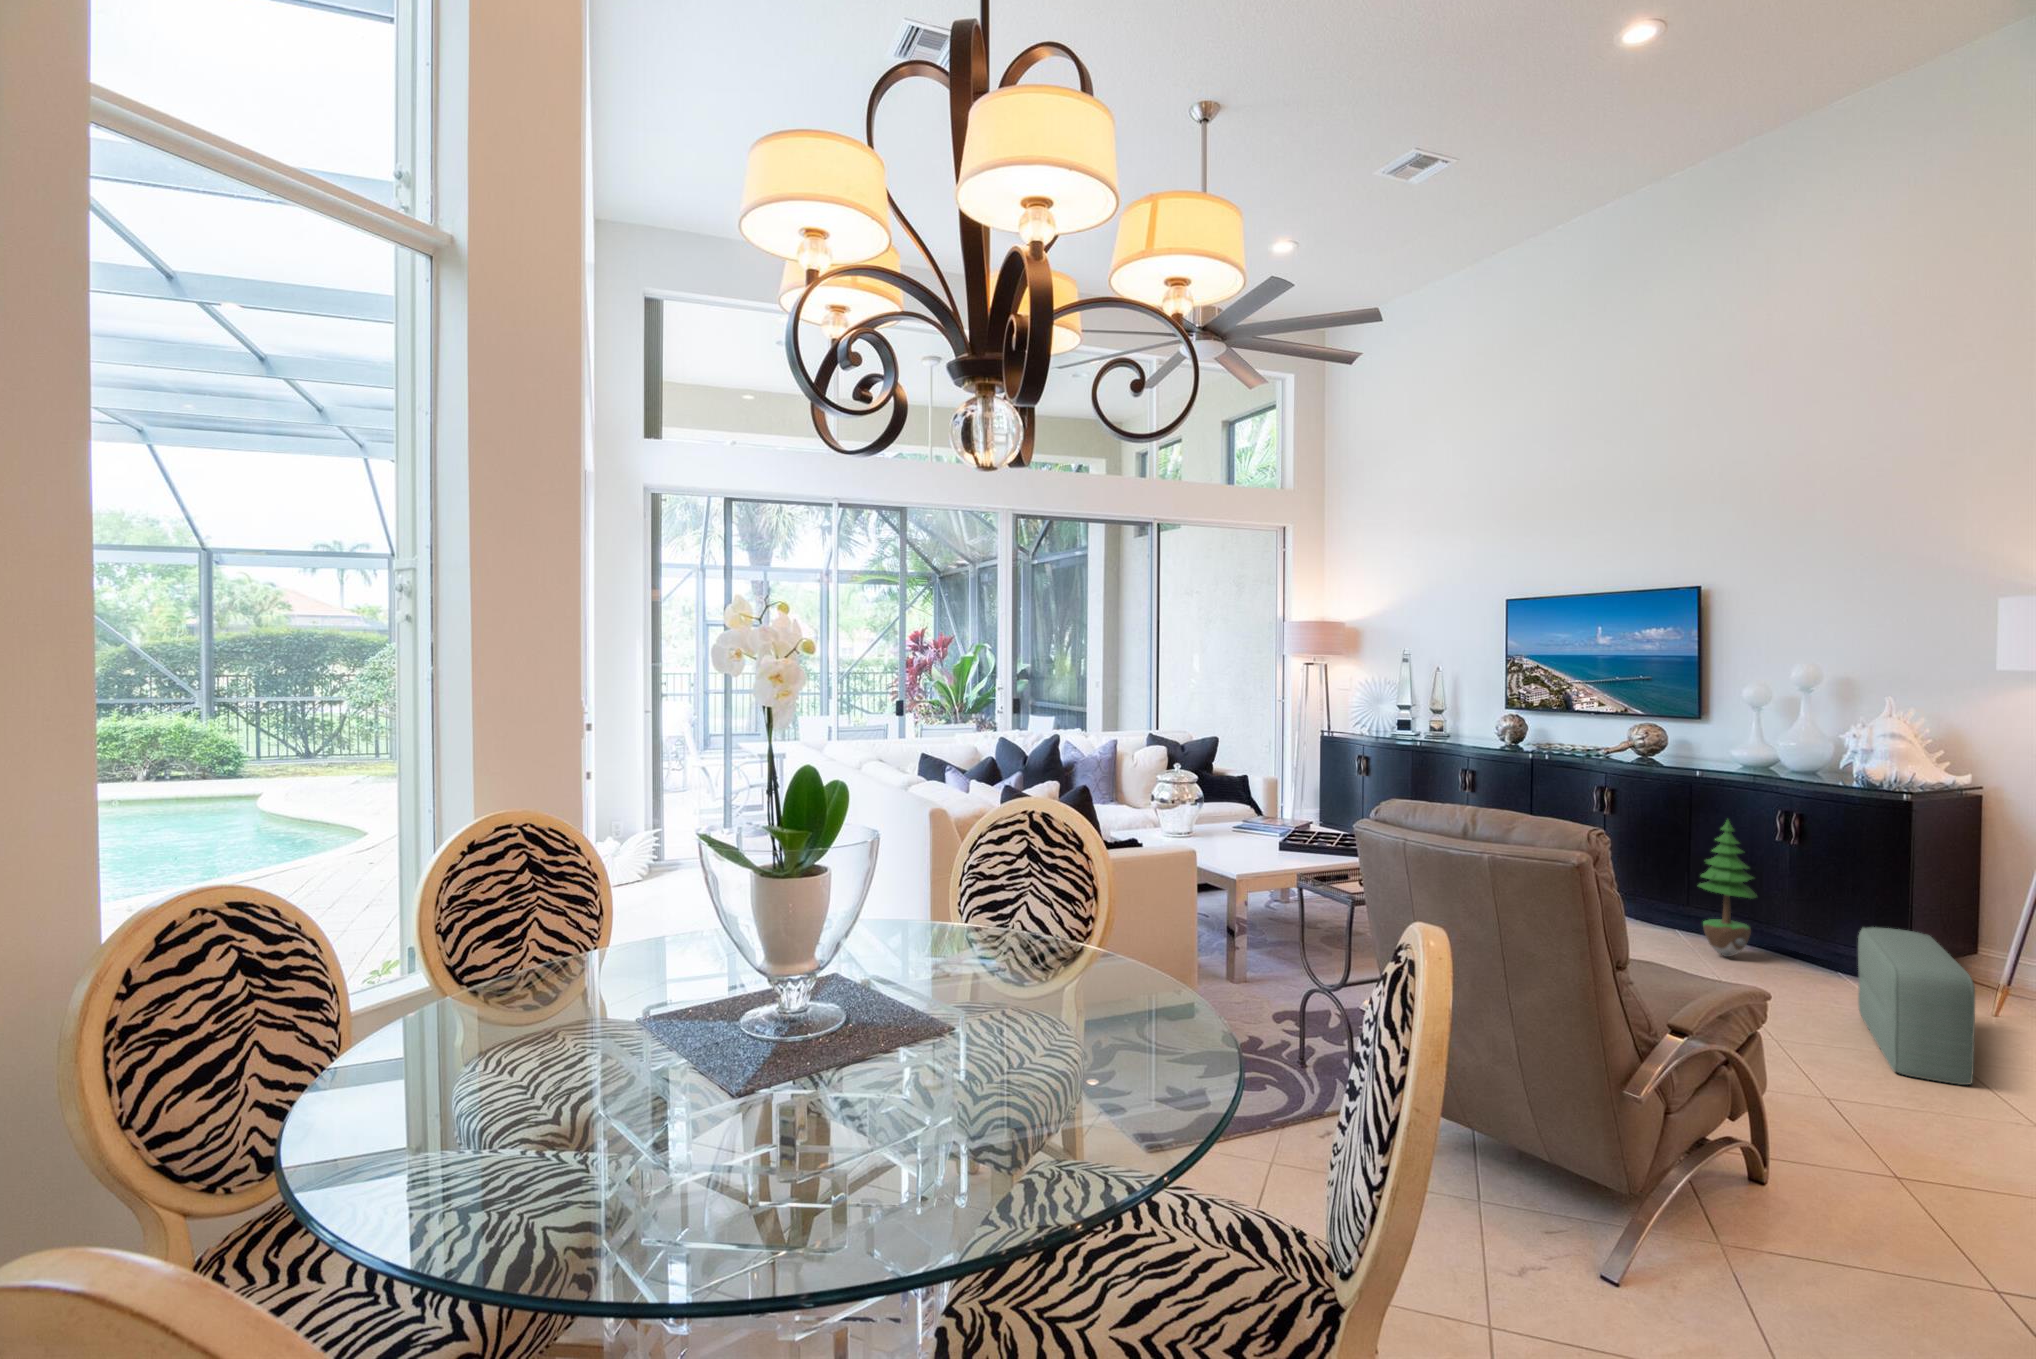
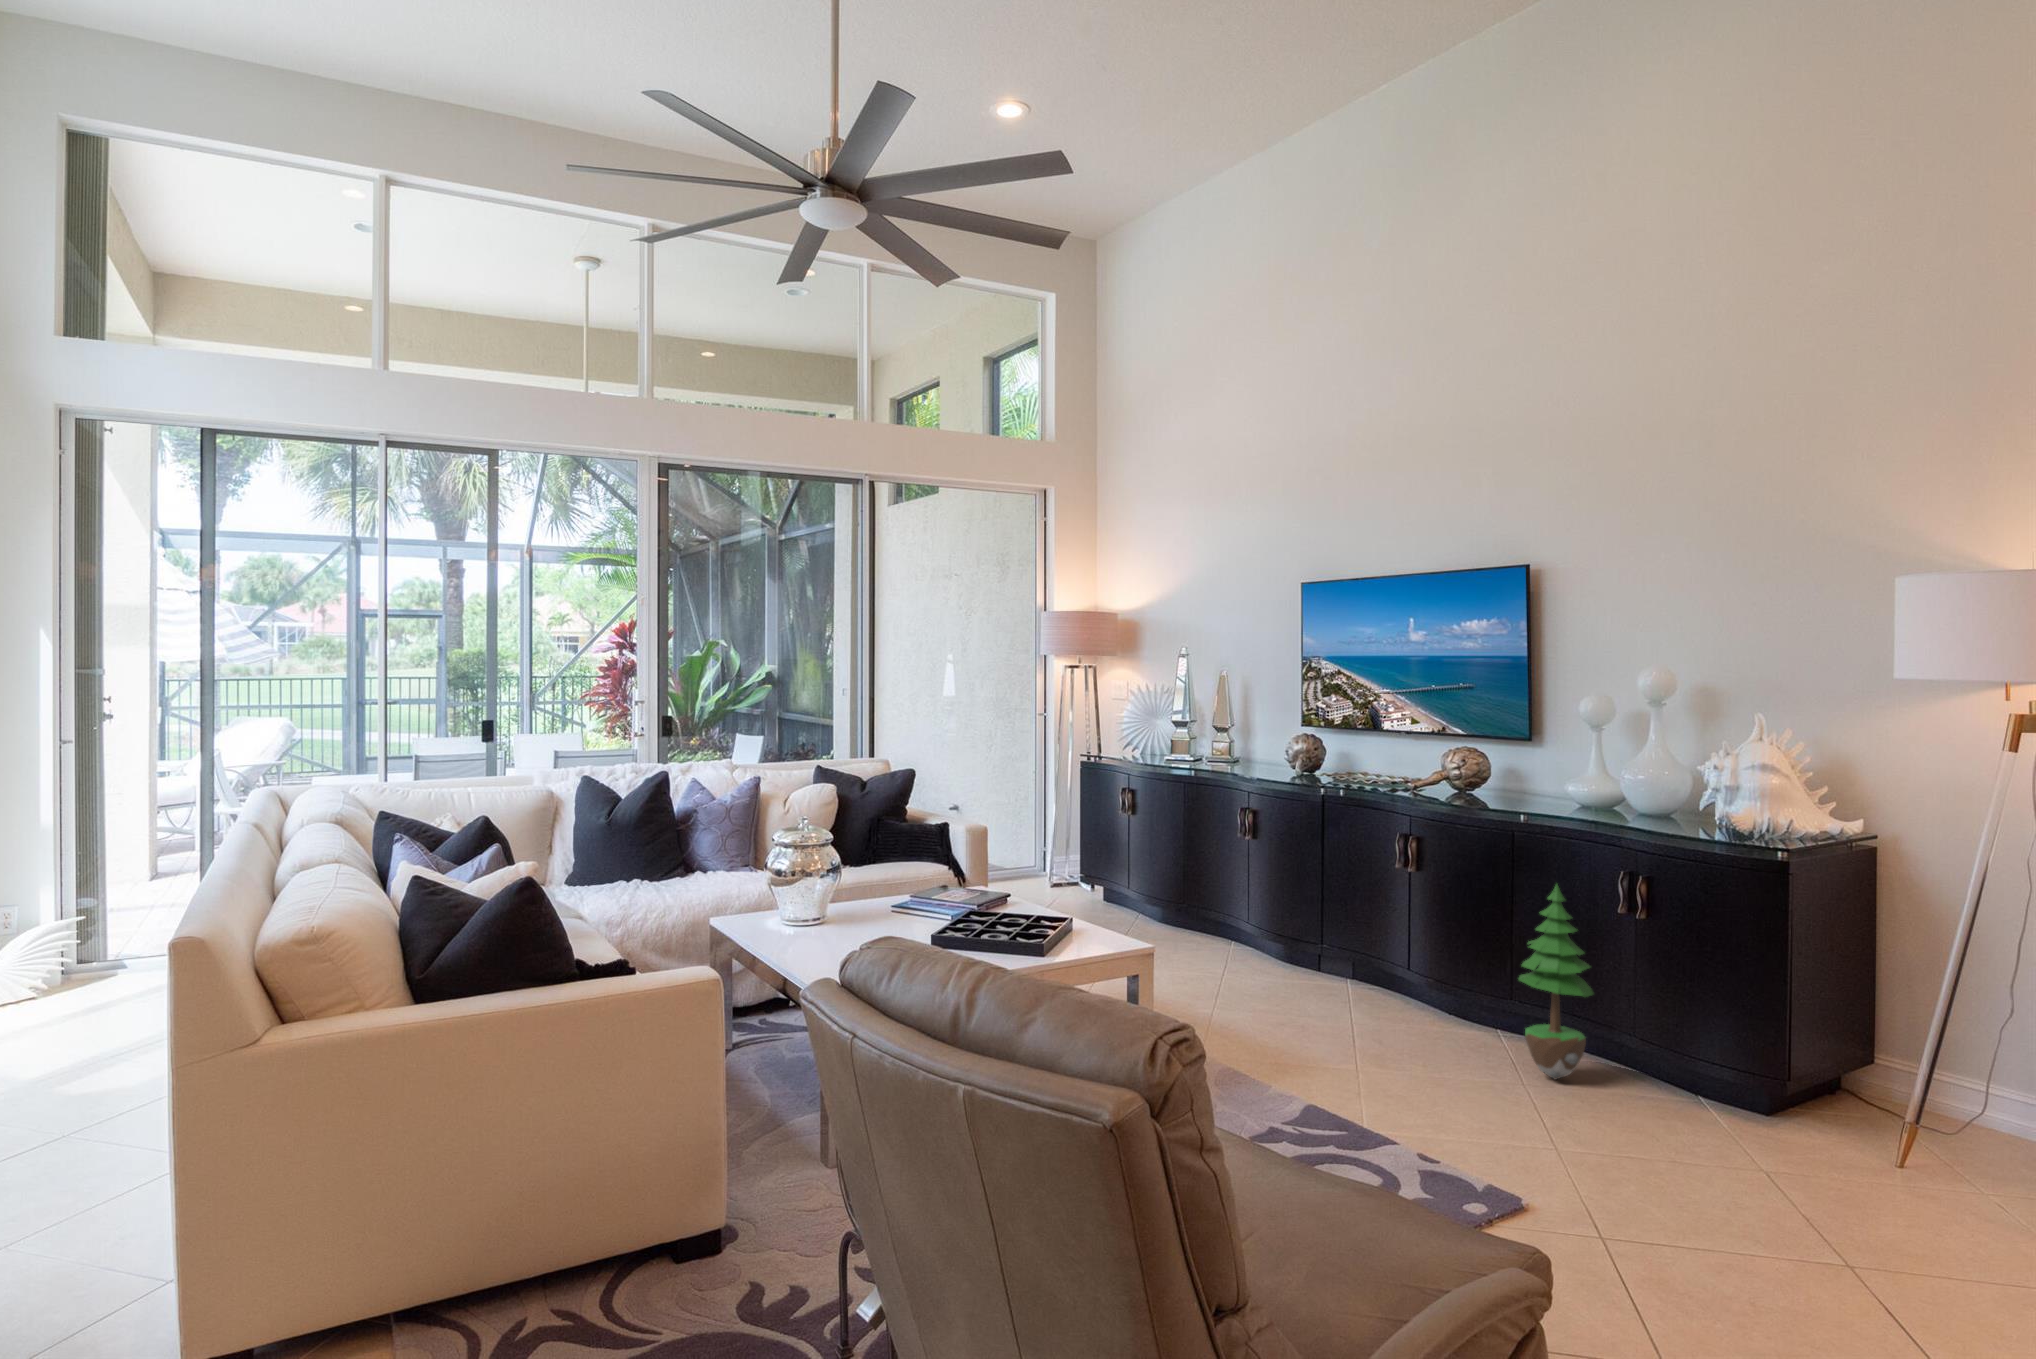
pouf: present [1858,927,1975,1085] -> none [1718,1052,1876,1322]

